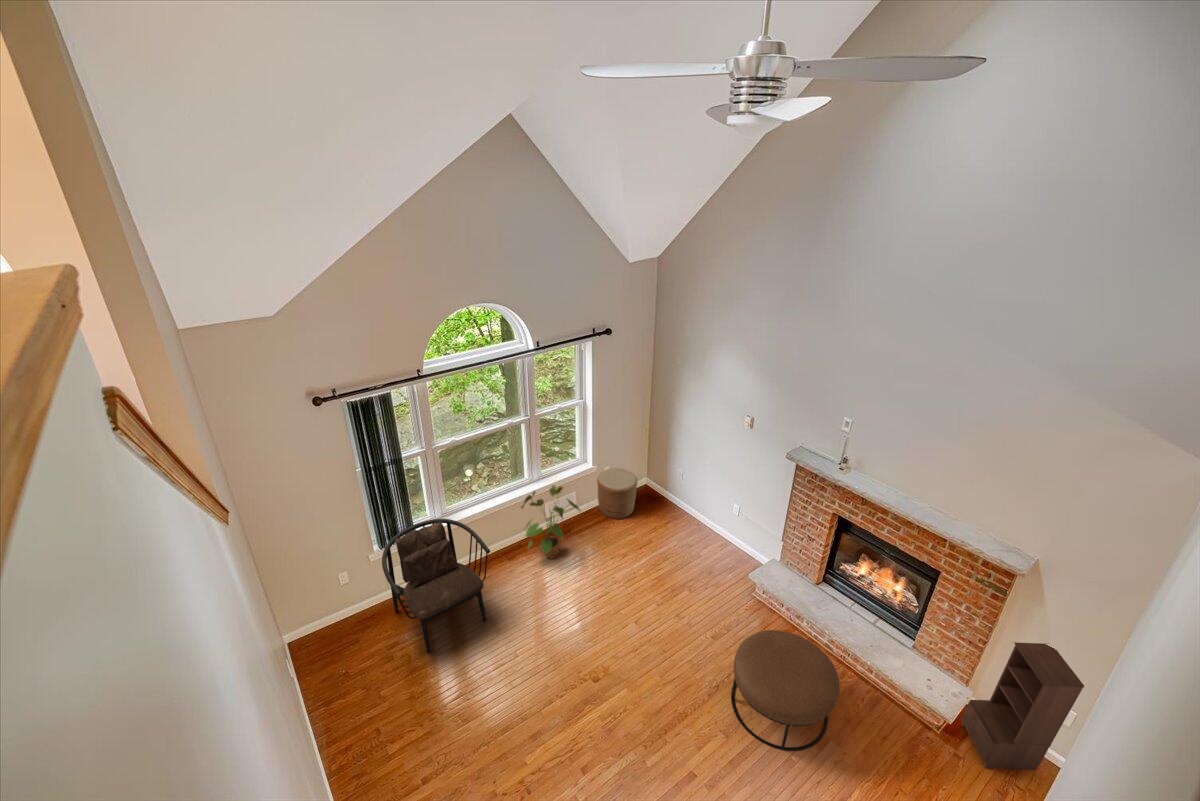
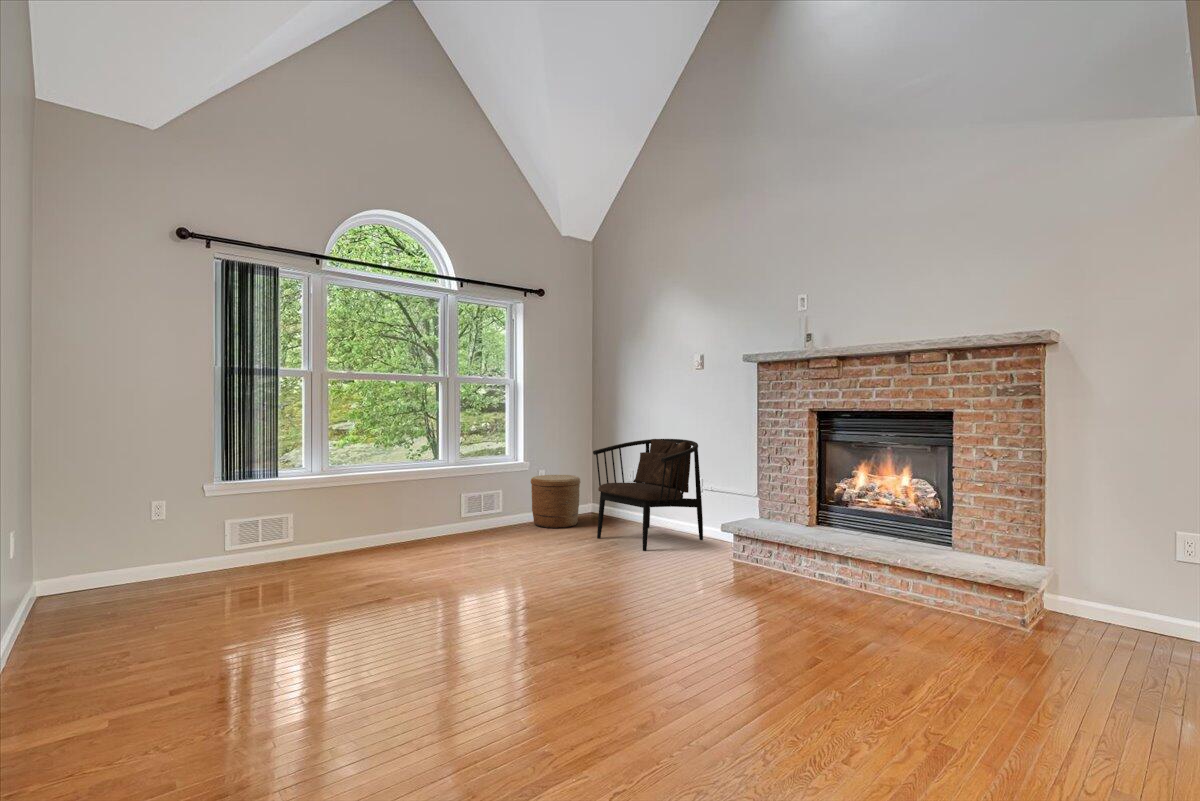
house plant: present [521,485,580,558] -> none [427,463,509,546]
armchair: present [382,519,490,653] -> present [593,439,703,551]
ottoman: present [731,630,840,751] -> none [701,522,856,648]
bookshelf: present [961,642,1084,770] -> none [1048,448,1188,654]

